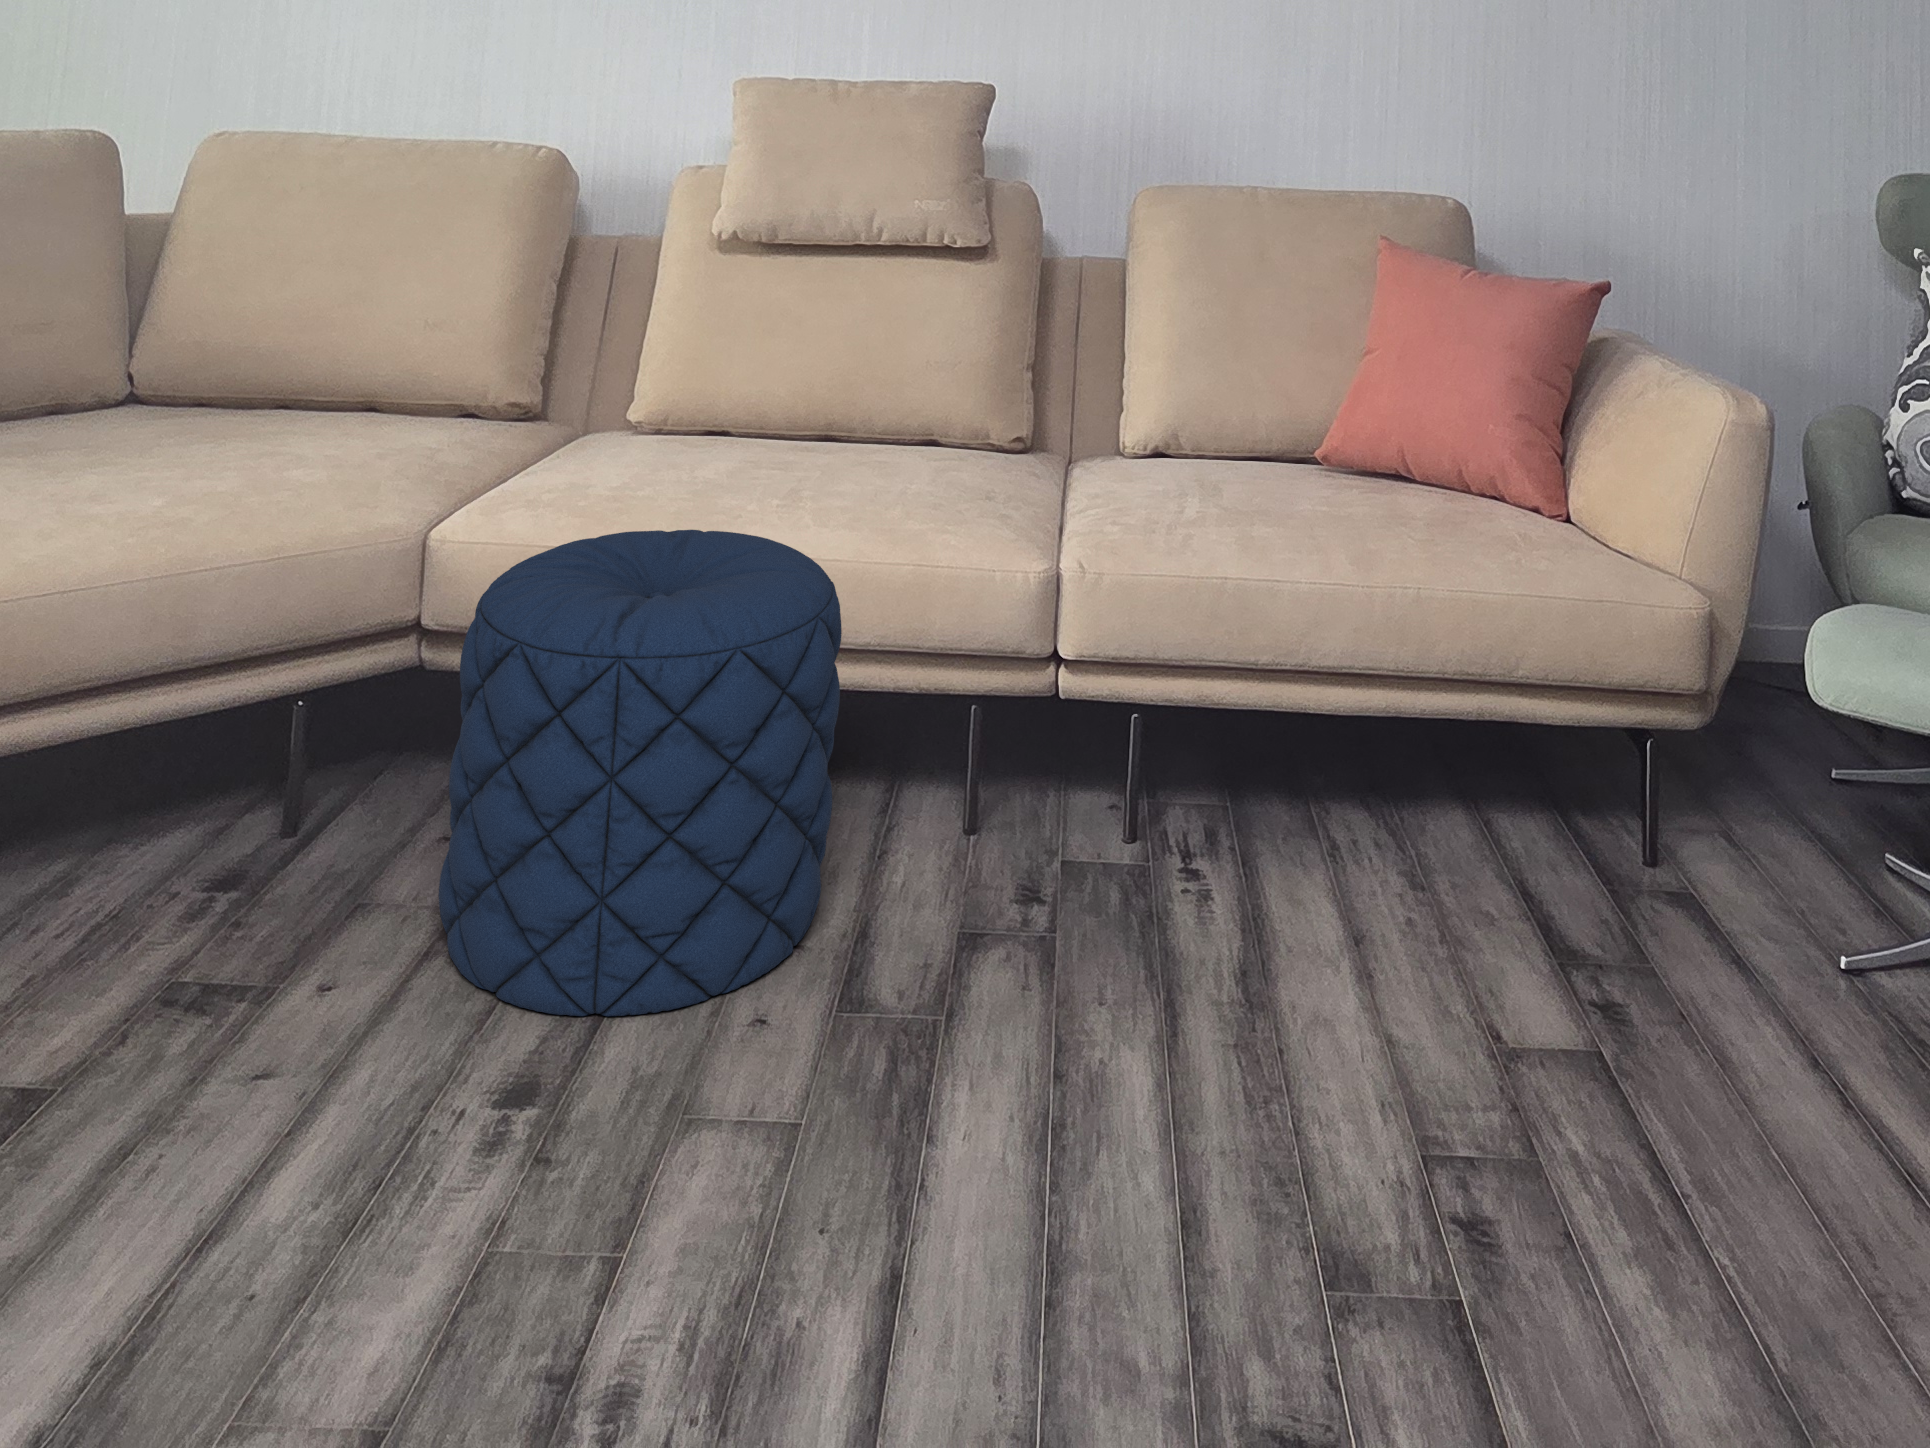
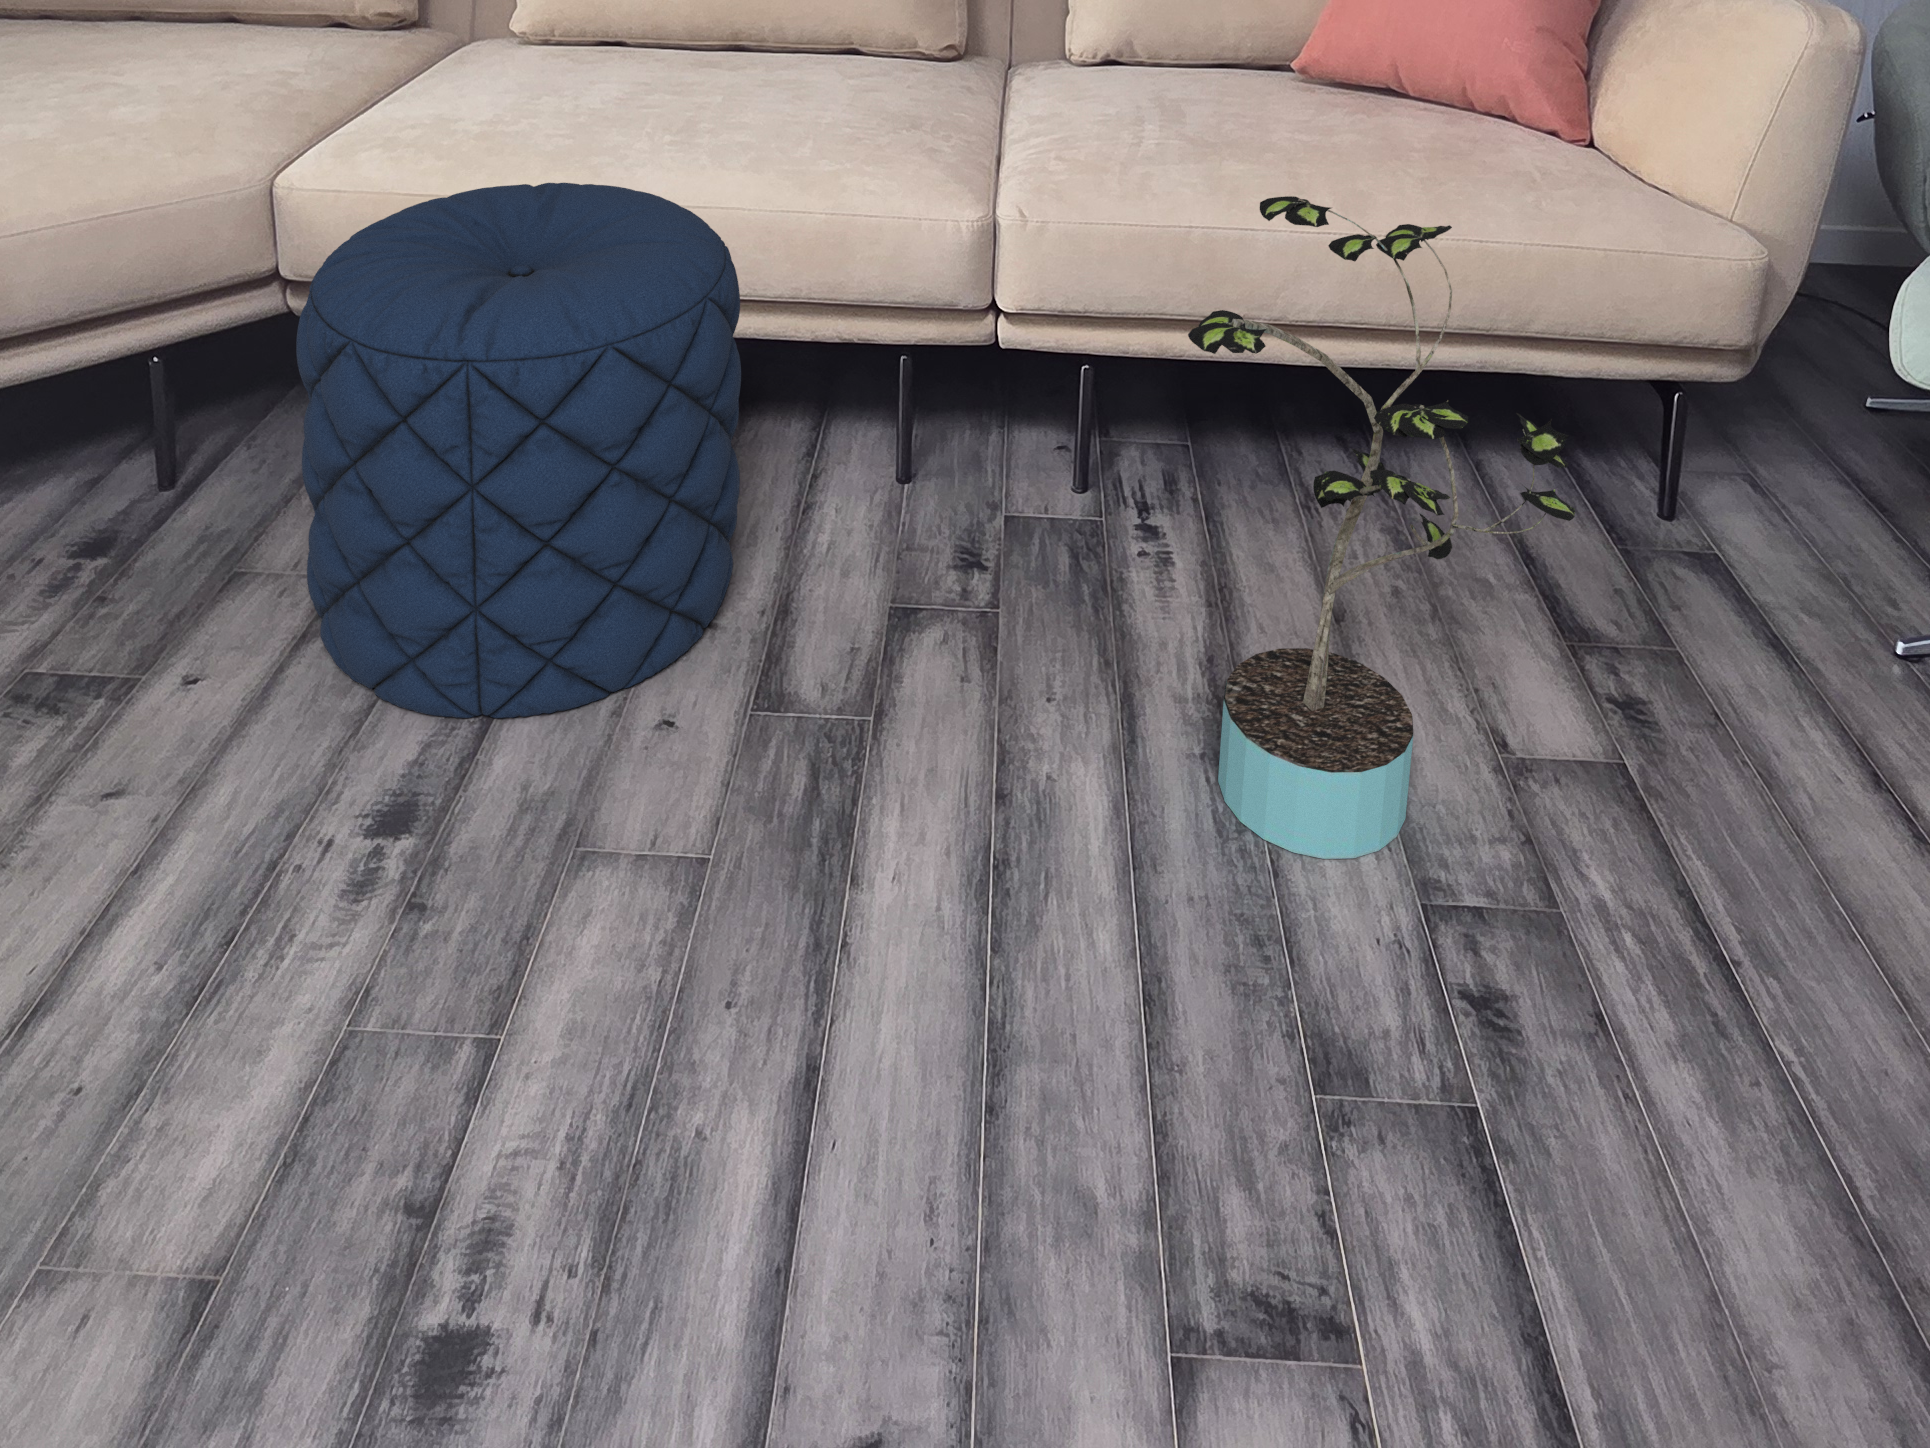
potted plant: none [1215,518,1527,1124] -> present [1188,196,1575,859]

